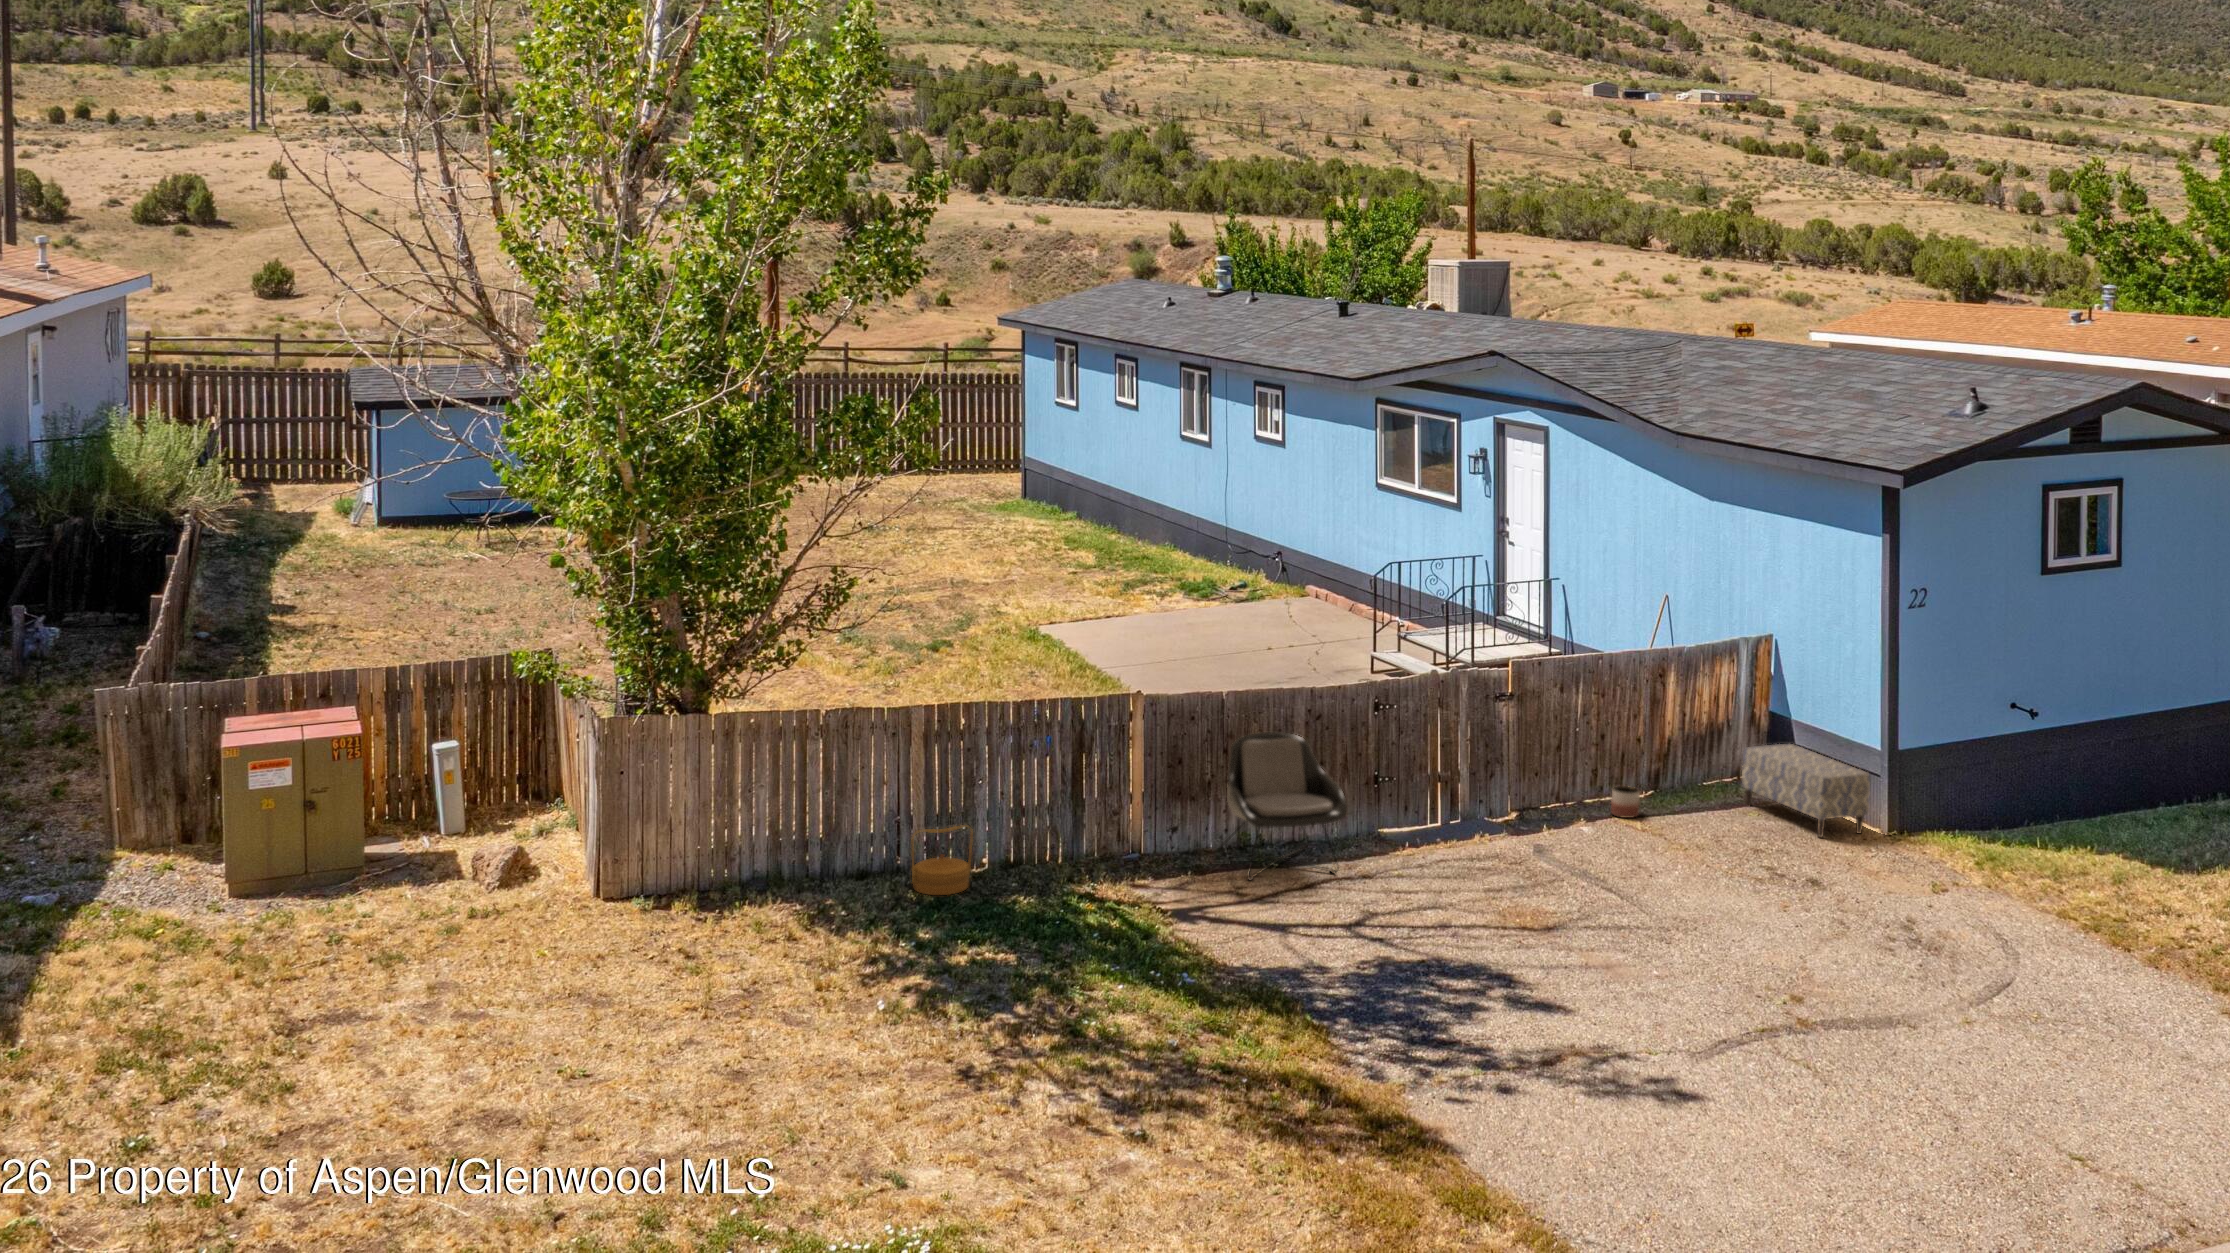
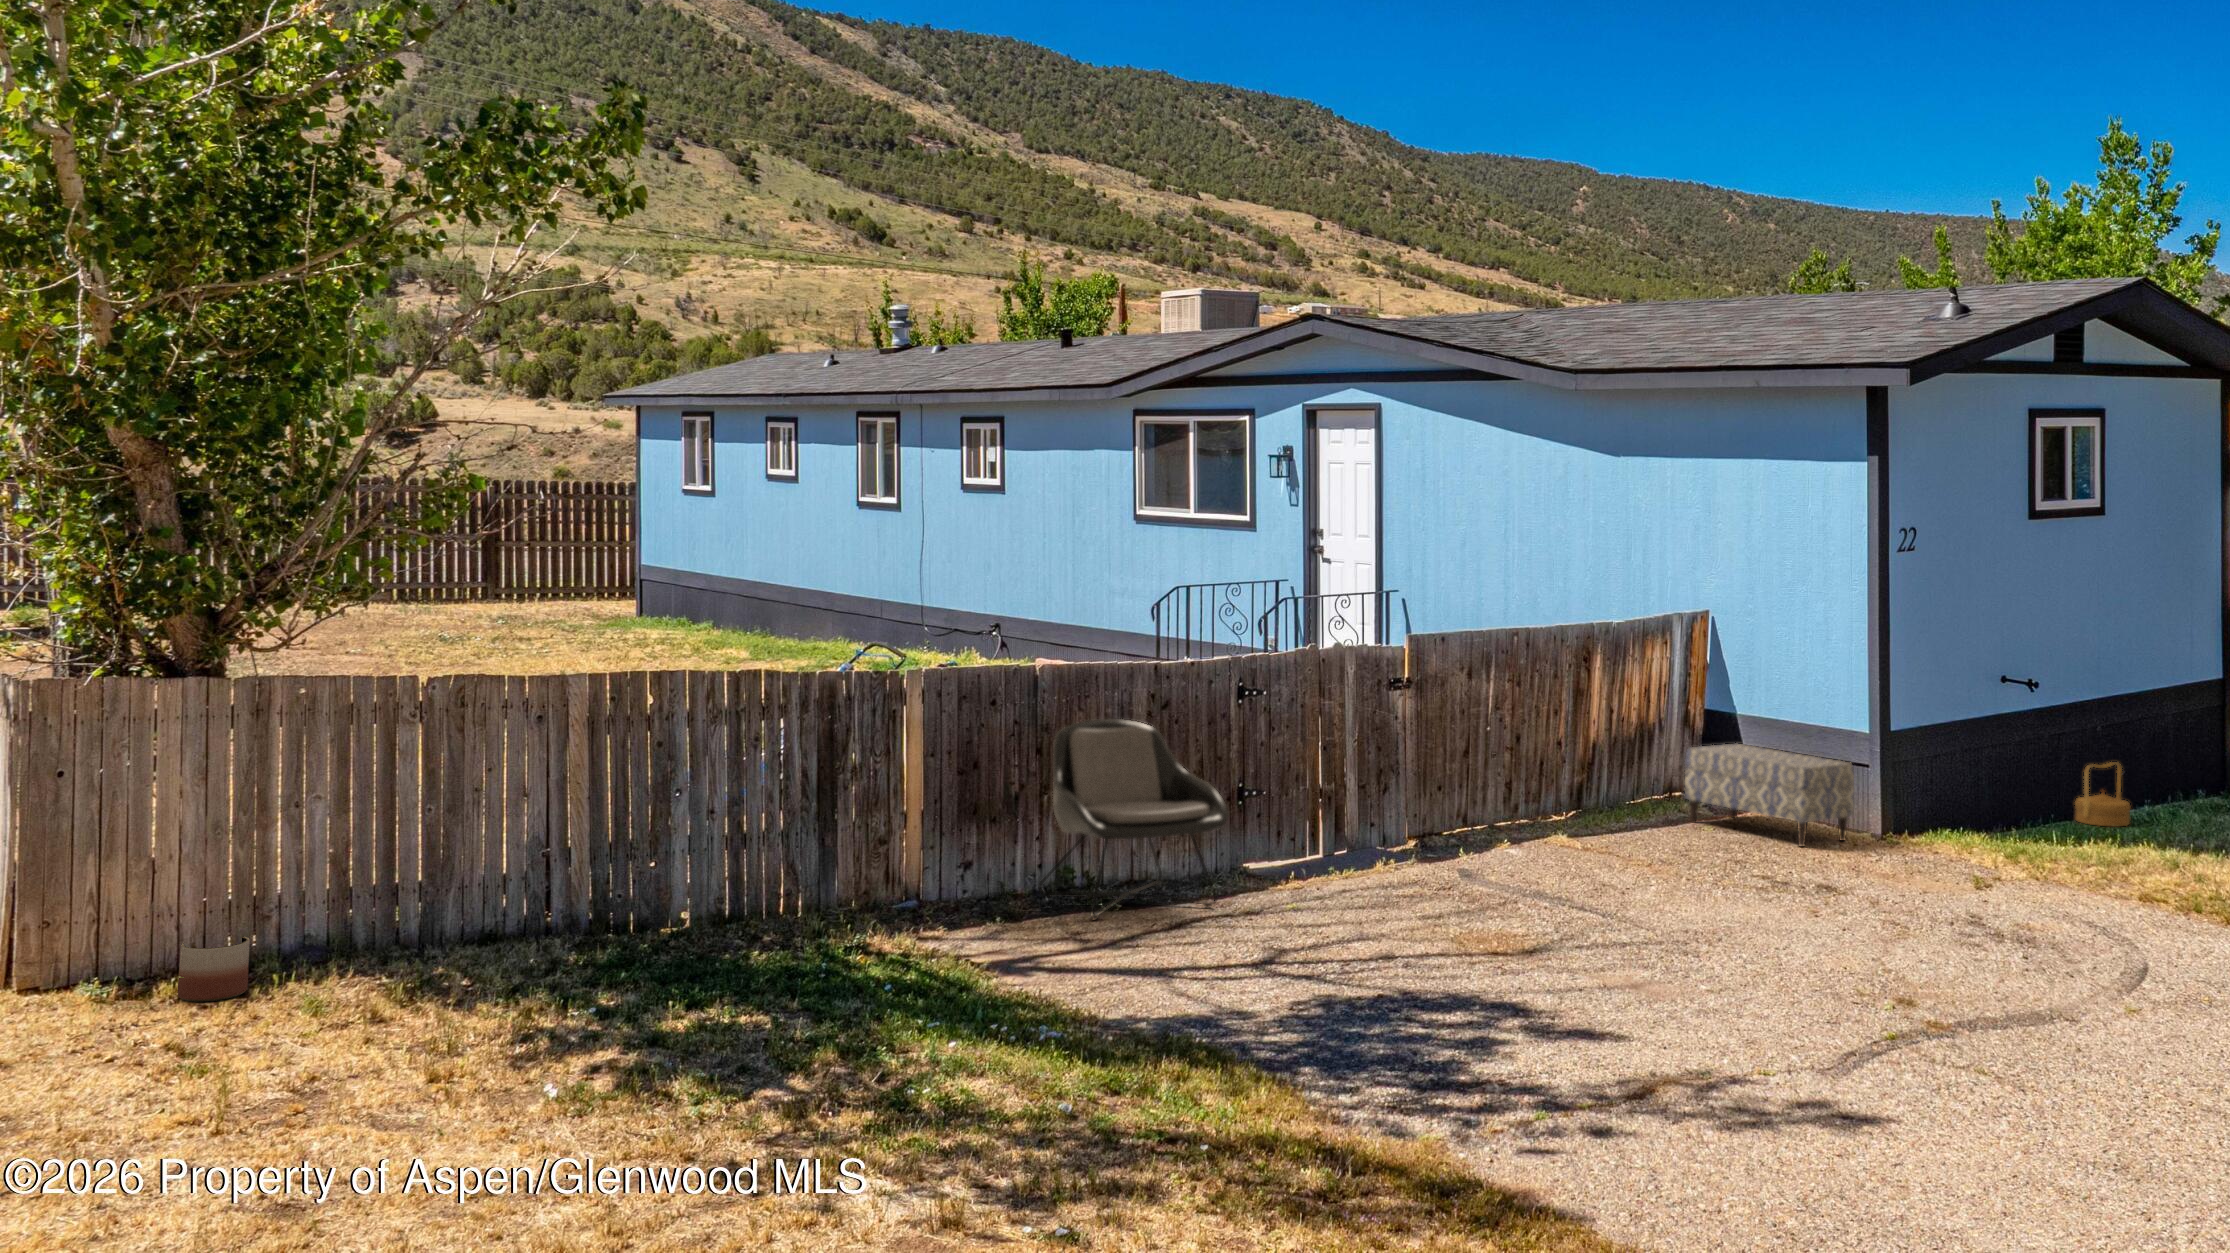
planter: present [1611,786,1640,818] -> present [178,937,250,1002]
woven basket: present [911,825,973,895] -> present [2075,763,2130,827]

